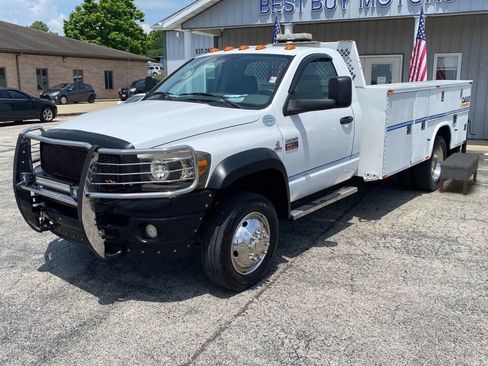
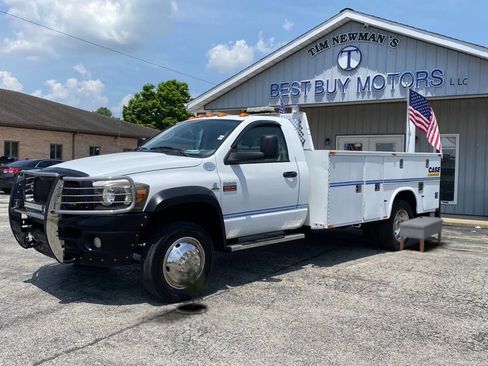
potted tree: none [245,233,293,311] -> present [175,255,208,314]

